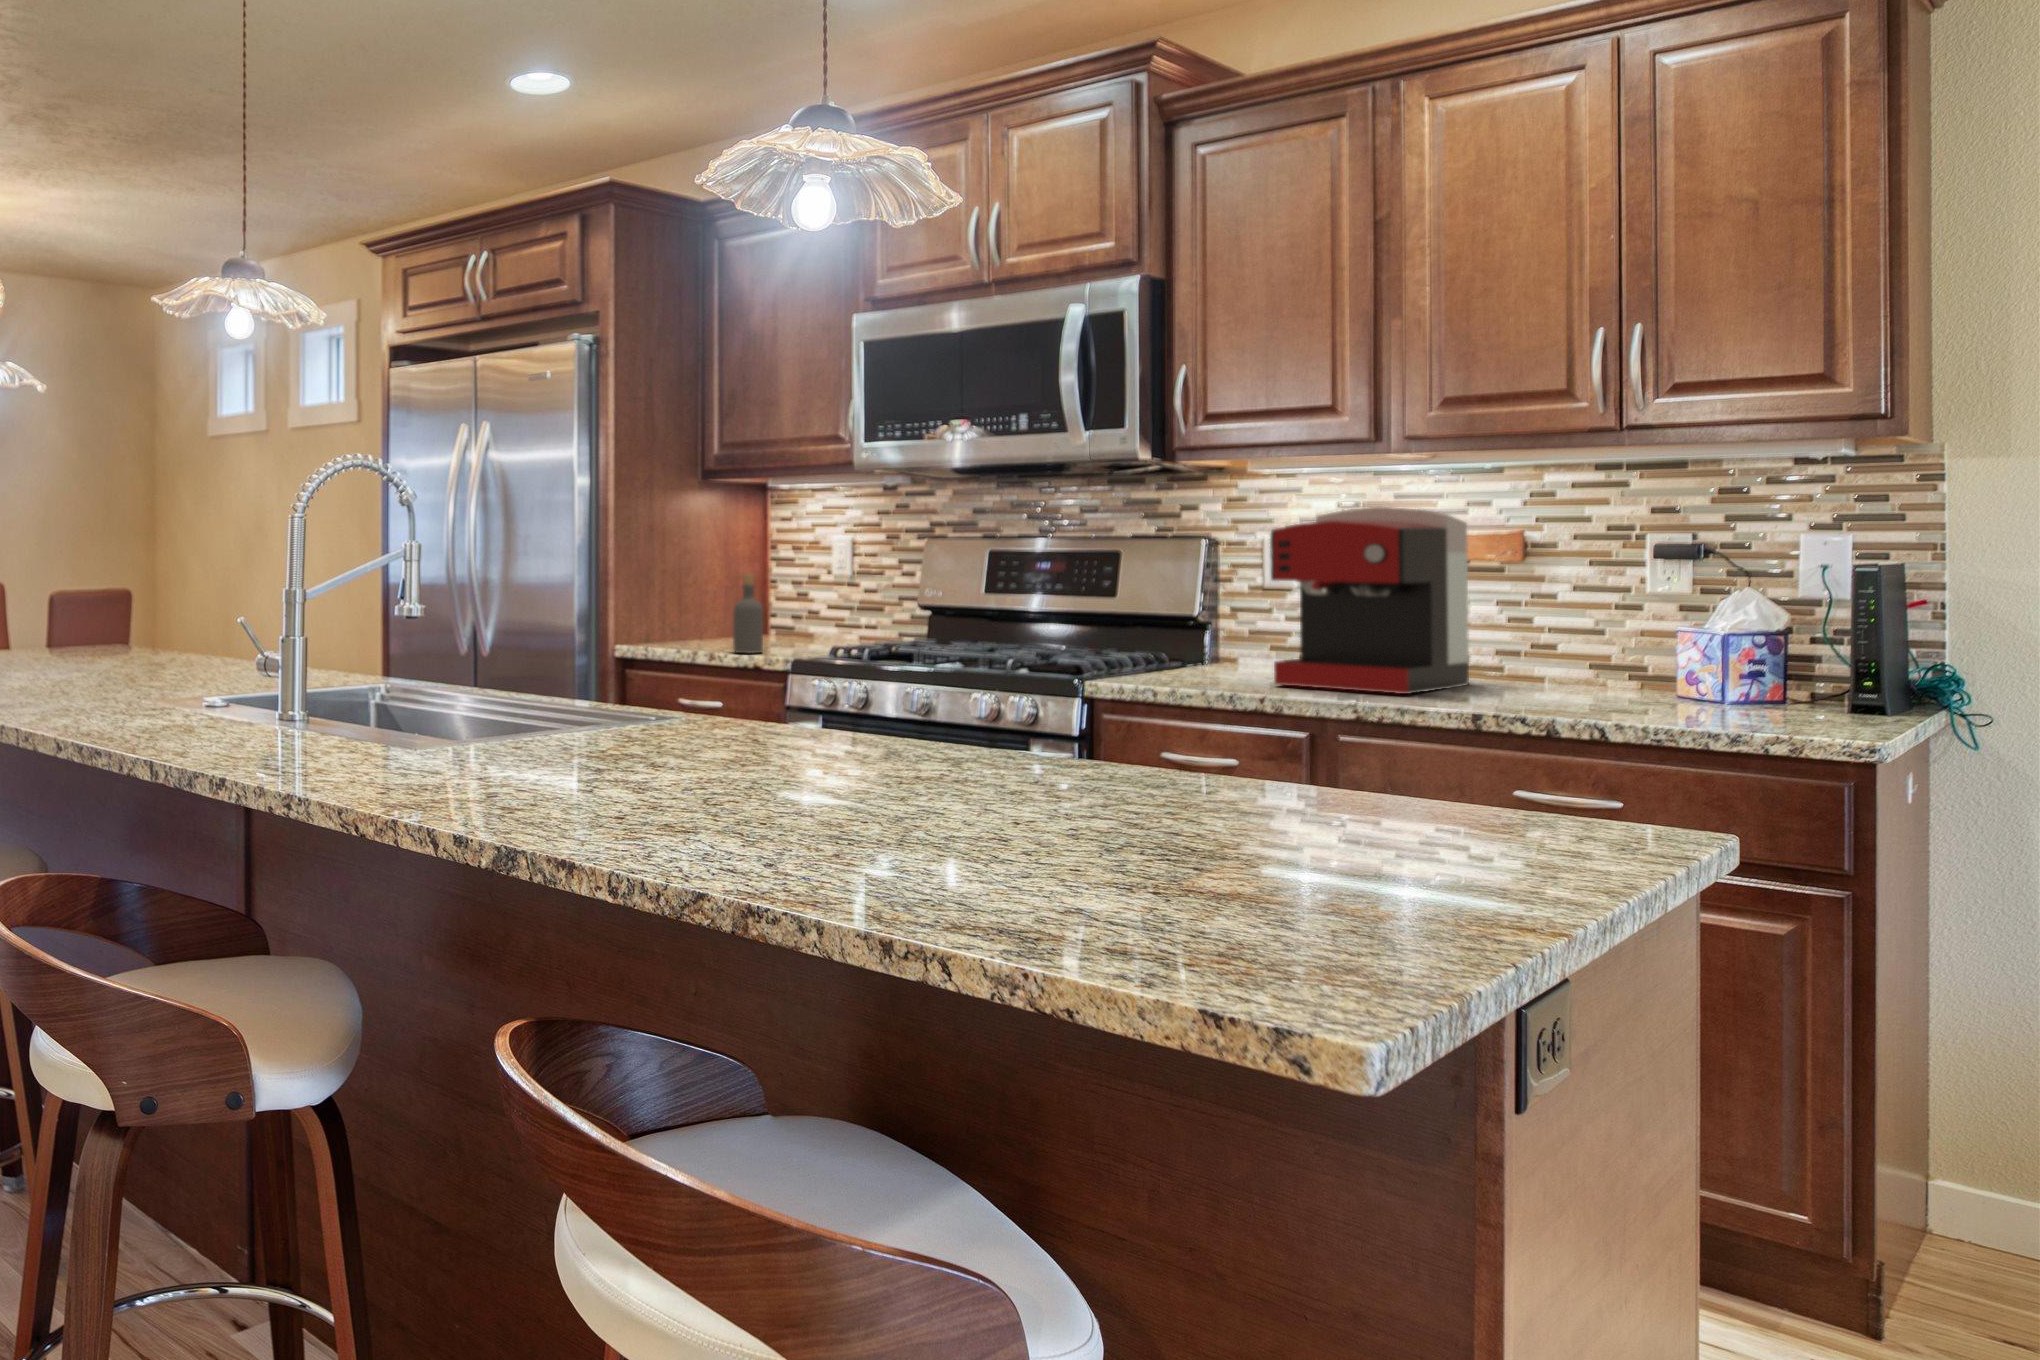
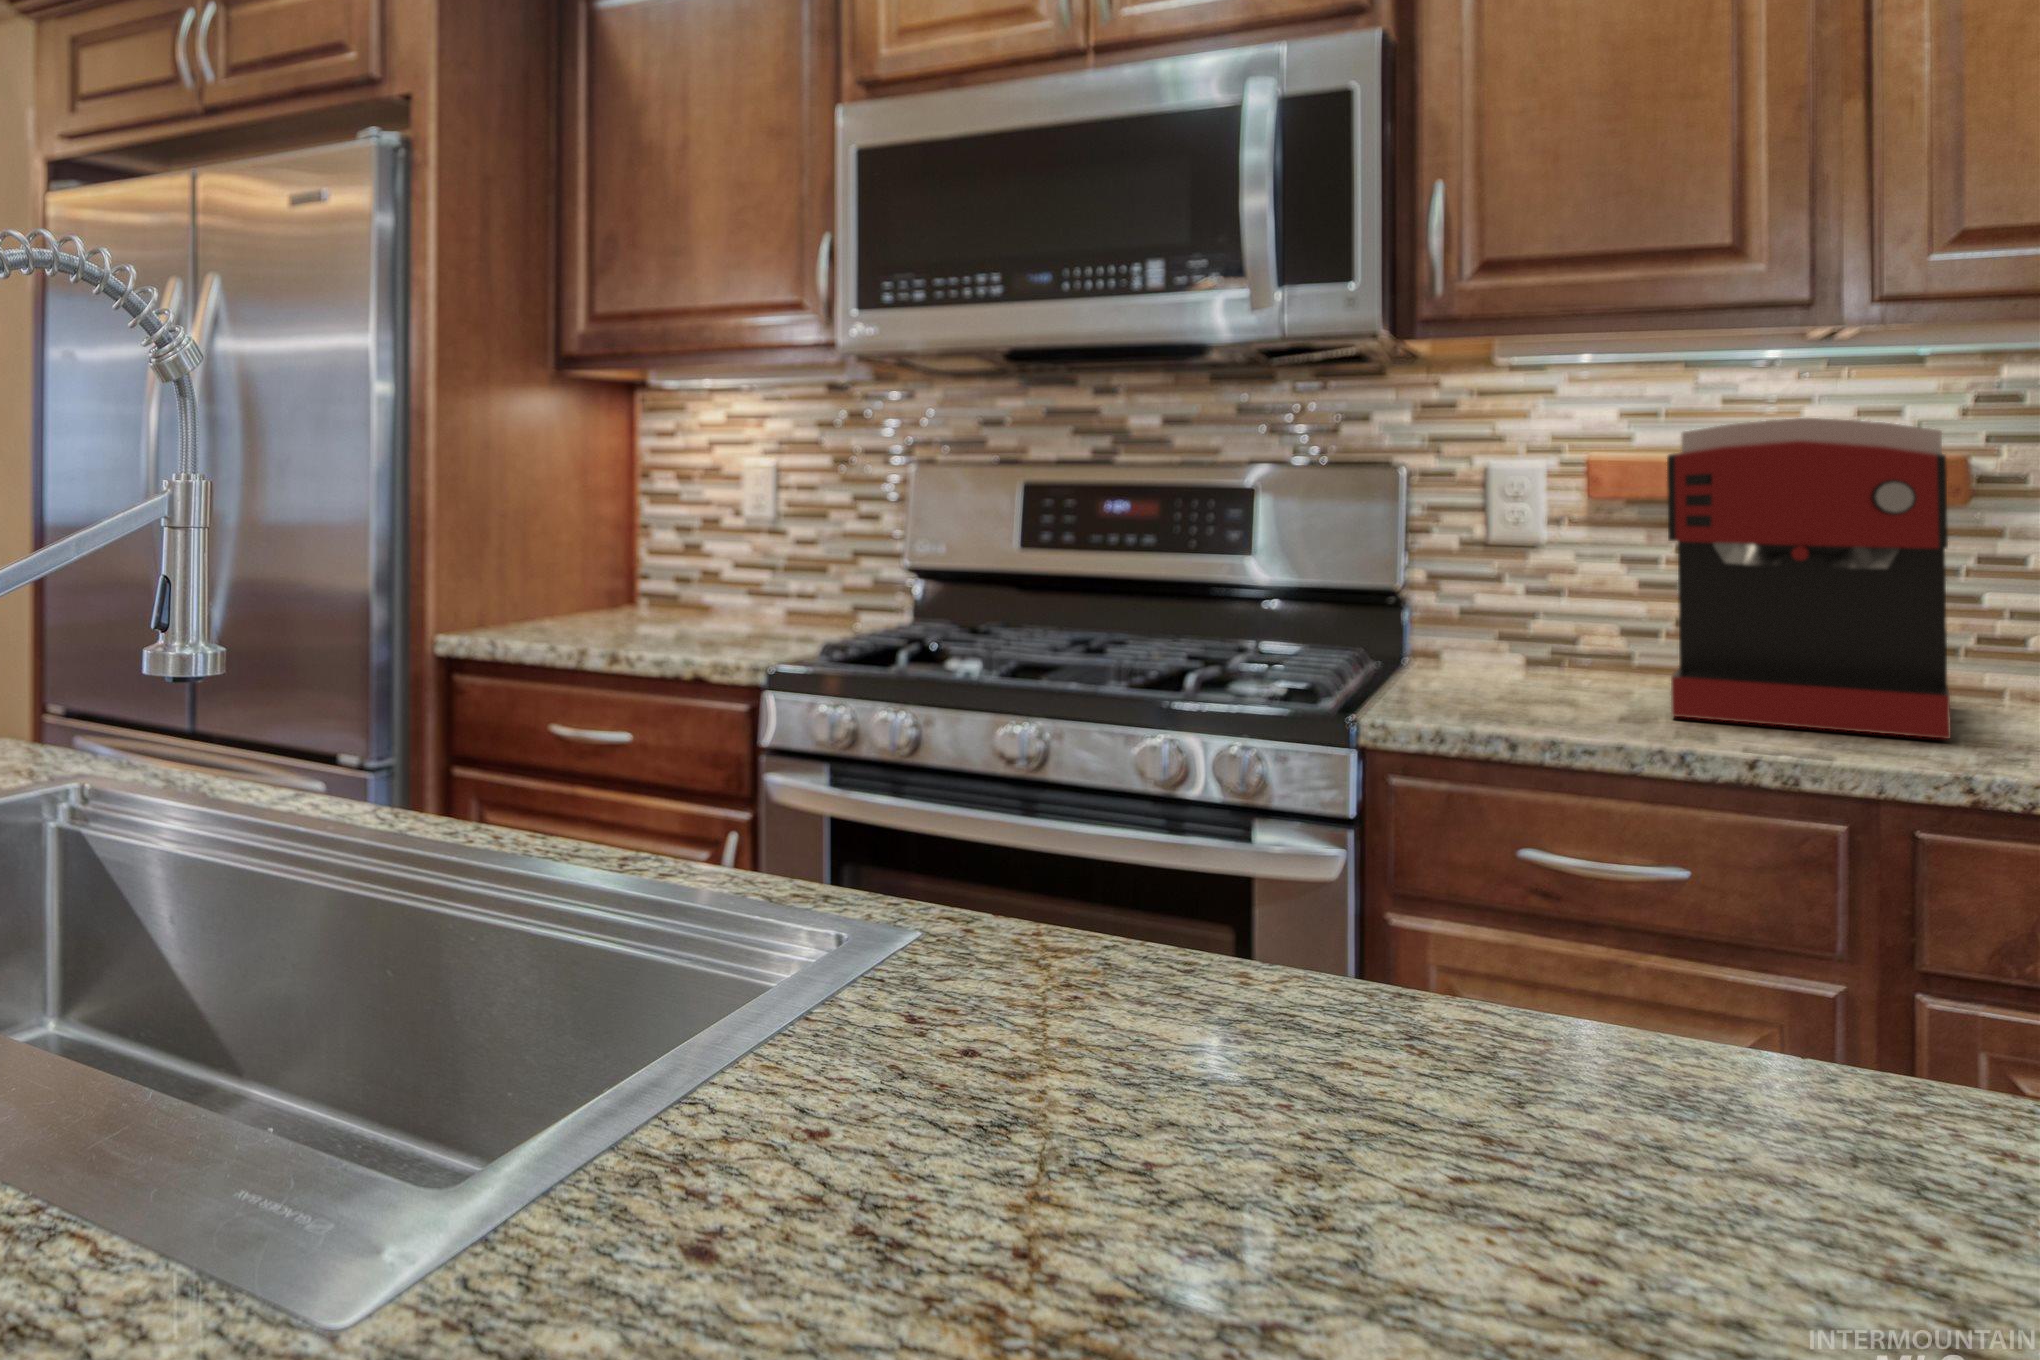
bottle: present [733,574,763,653] -> none [652,521,700,650]

